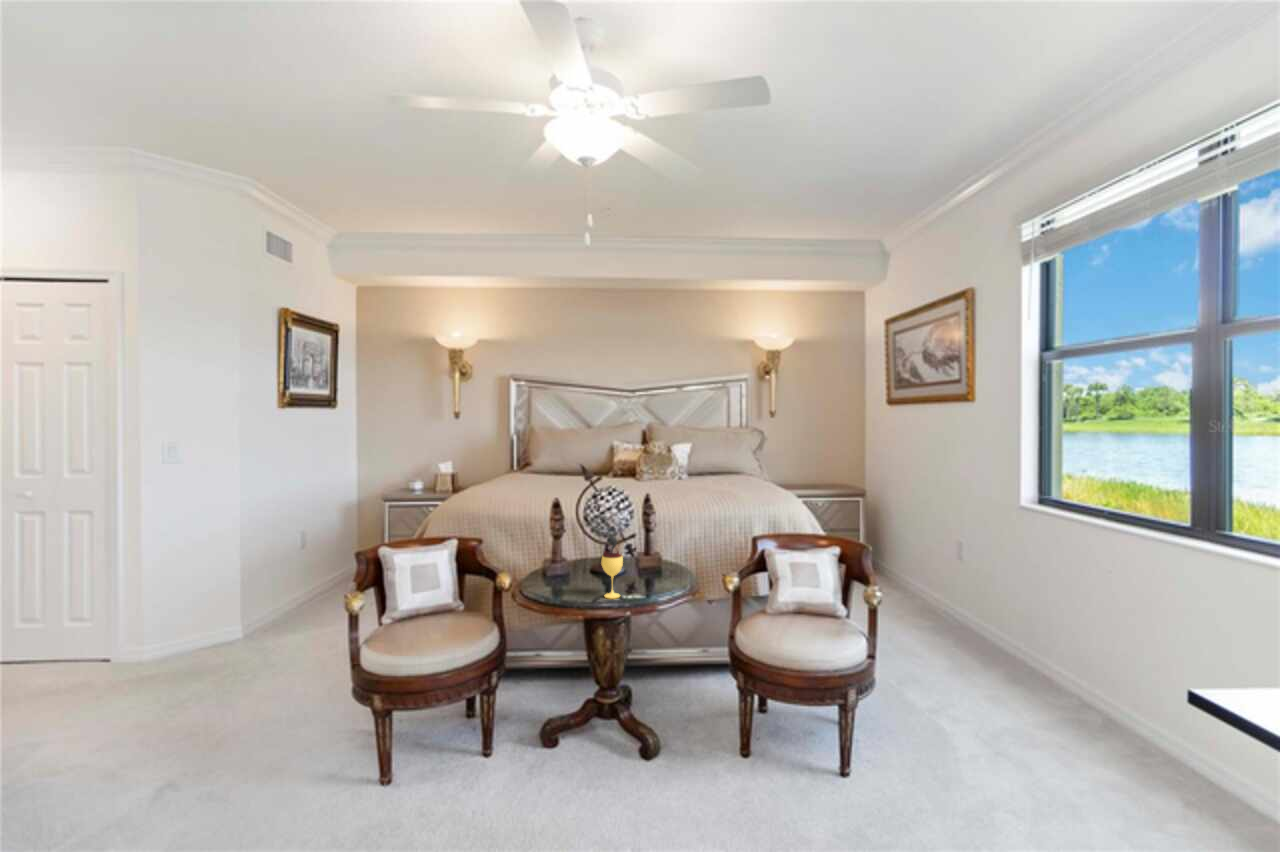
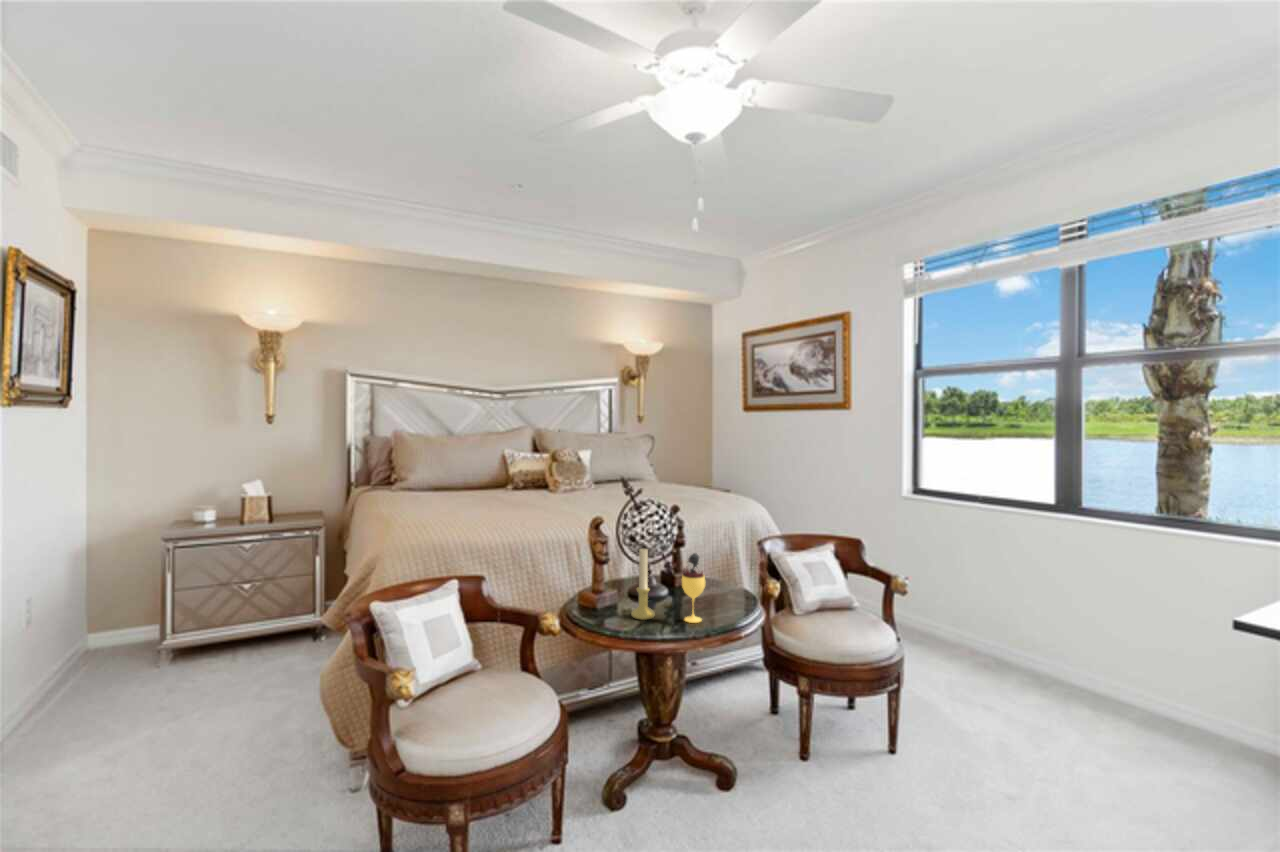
candle holder: none [570,526,591,590] -> present [632,549,655,620]

